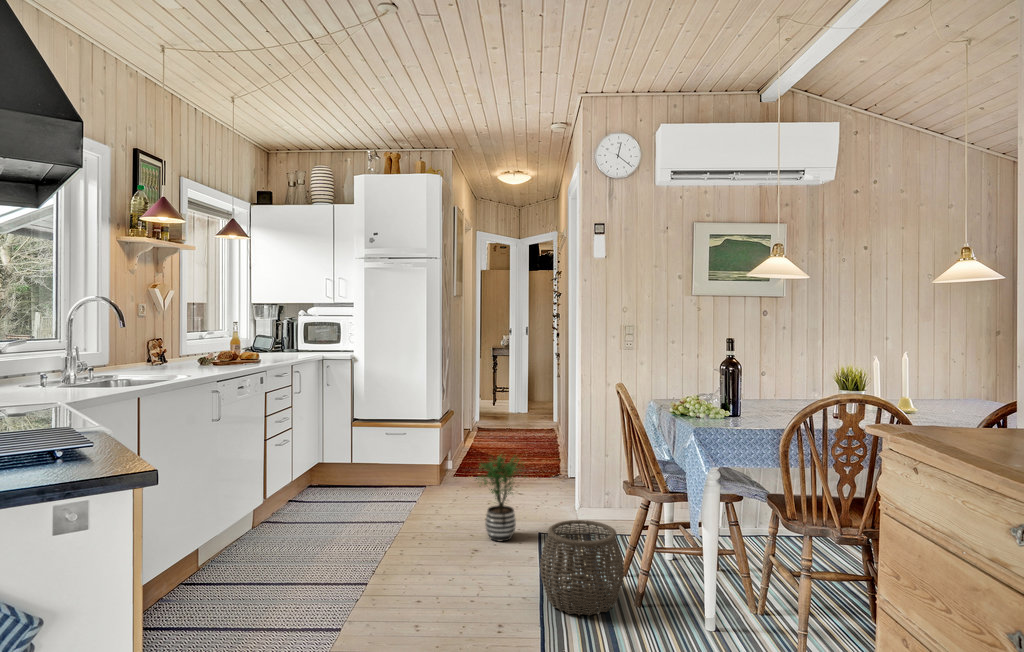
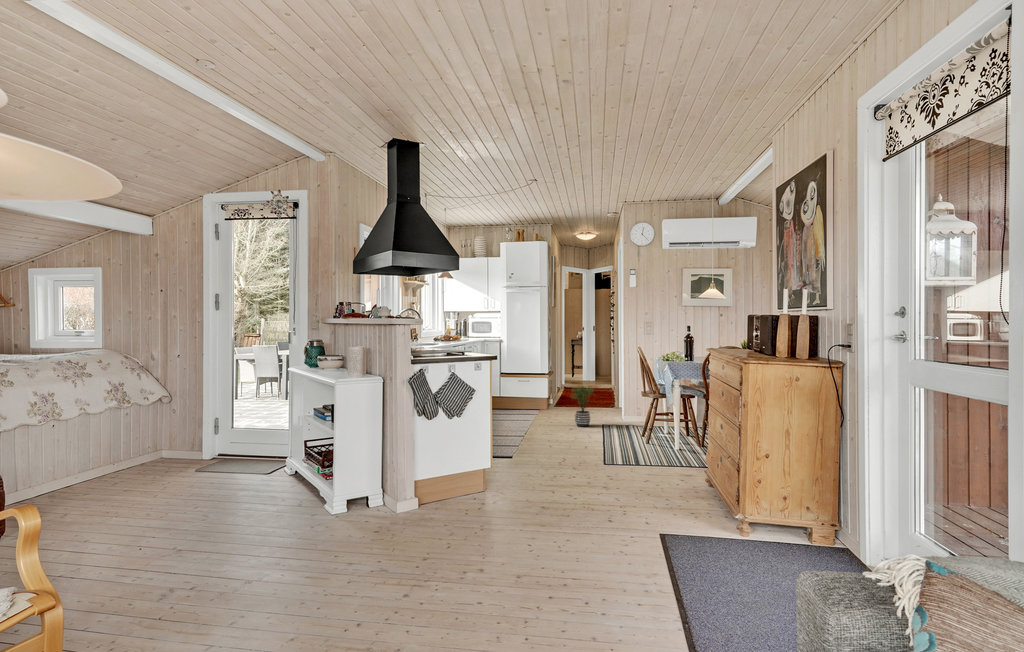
woven basket: present [540,520,624,616] -> none [602,408,640,445]

